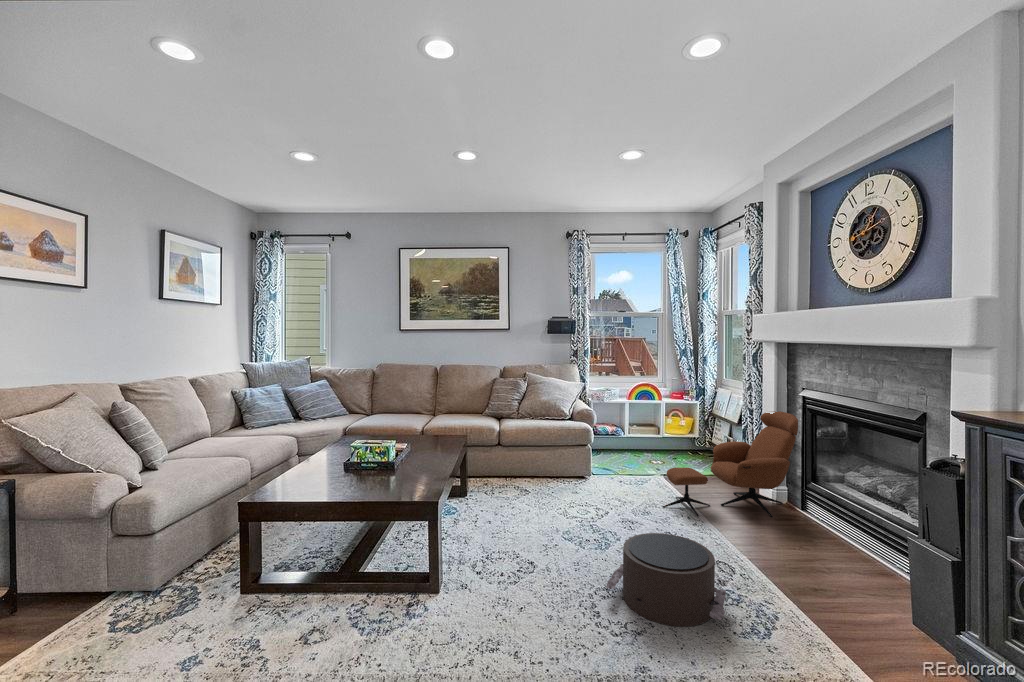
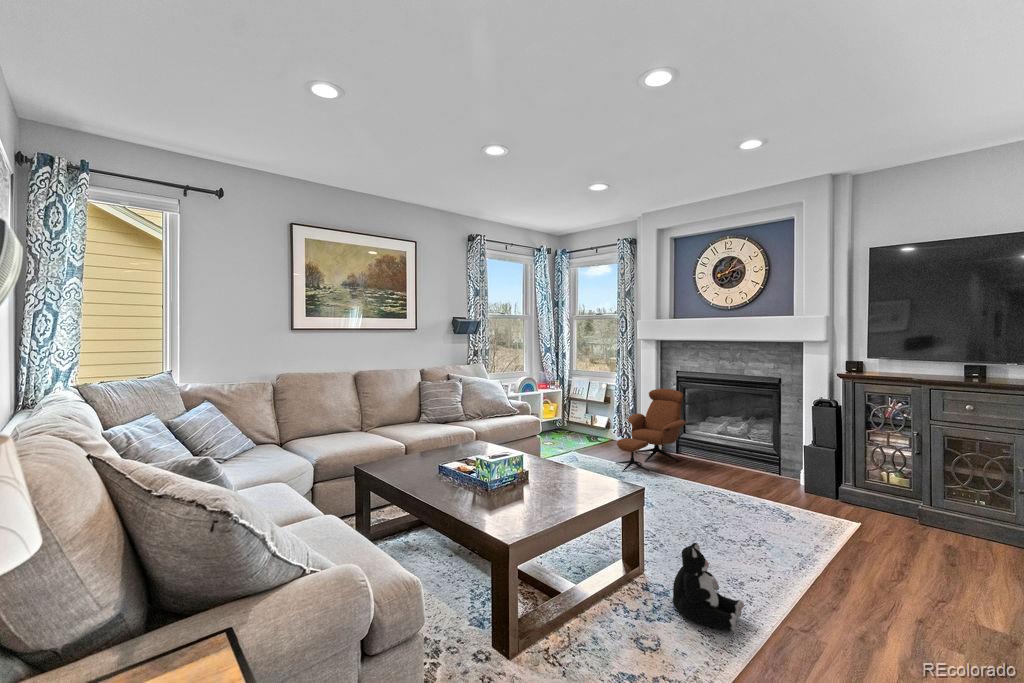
pouf: present [606,533,726,627] -> none [702,481,797,541]
plush toy: none [398,556,456,651] -> present [673,543,744,631]

